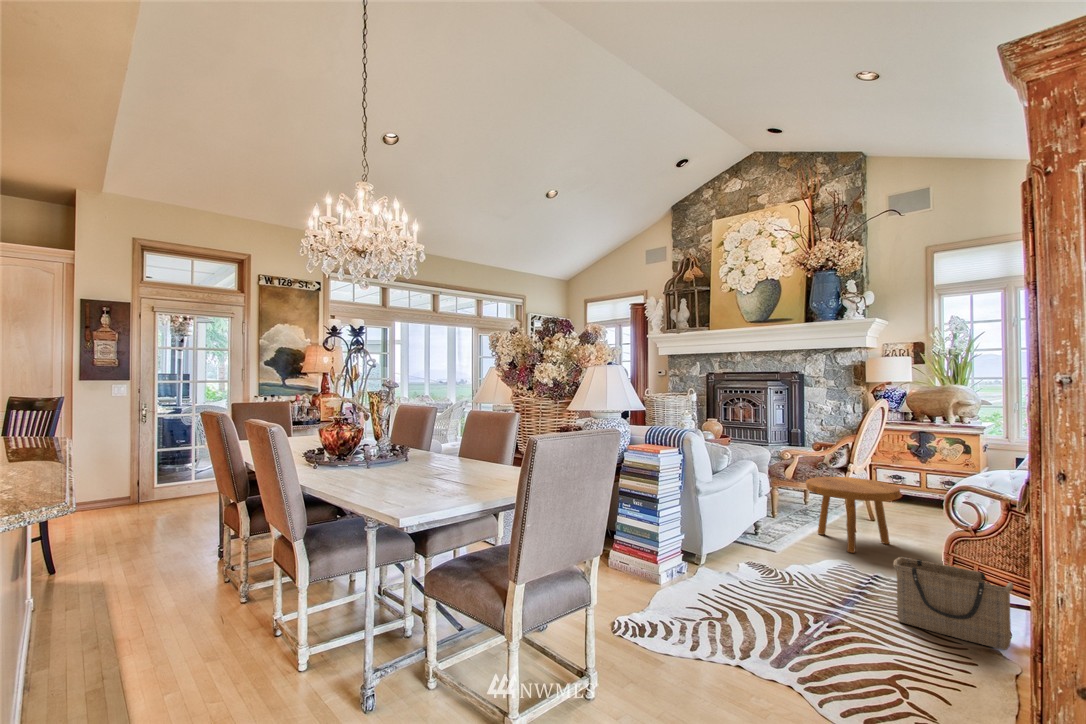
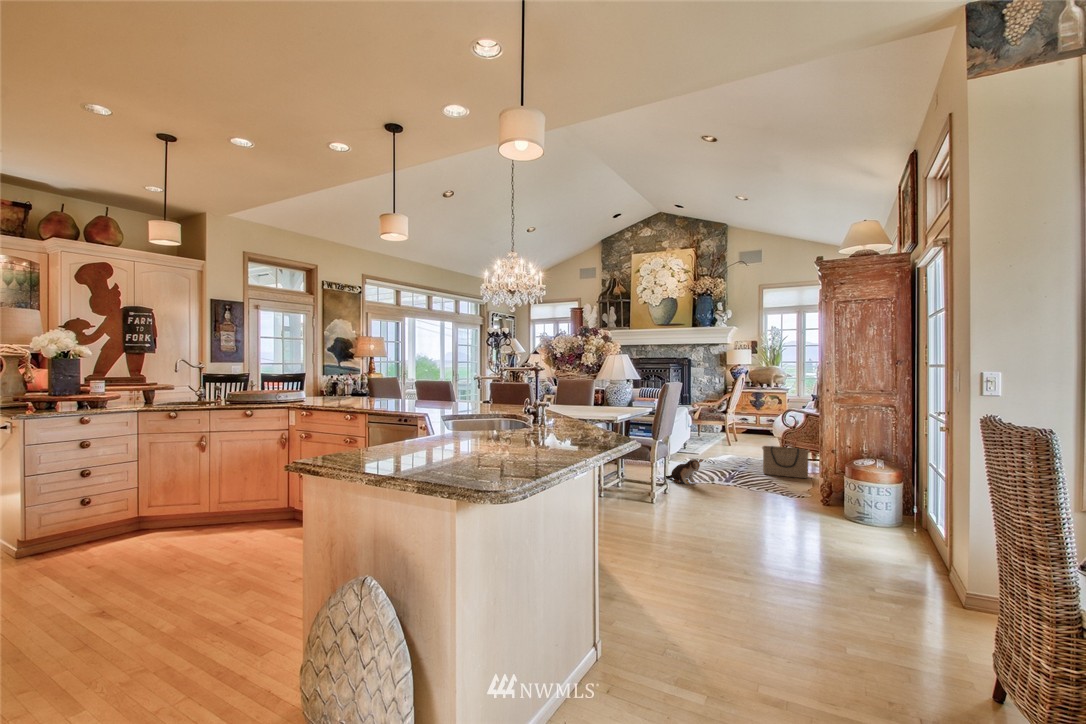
footstool: present [806,477,901,553] -> none [707,418,755,455]
plush toy: none [669,588,728,642] -> present [666,459,702,485]

